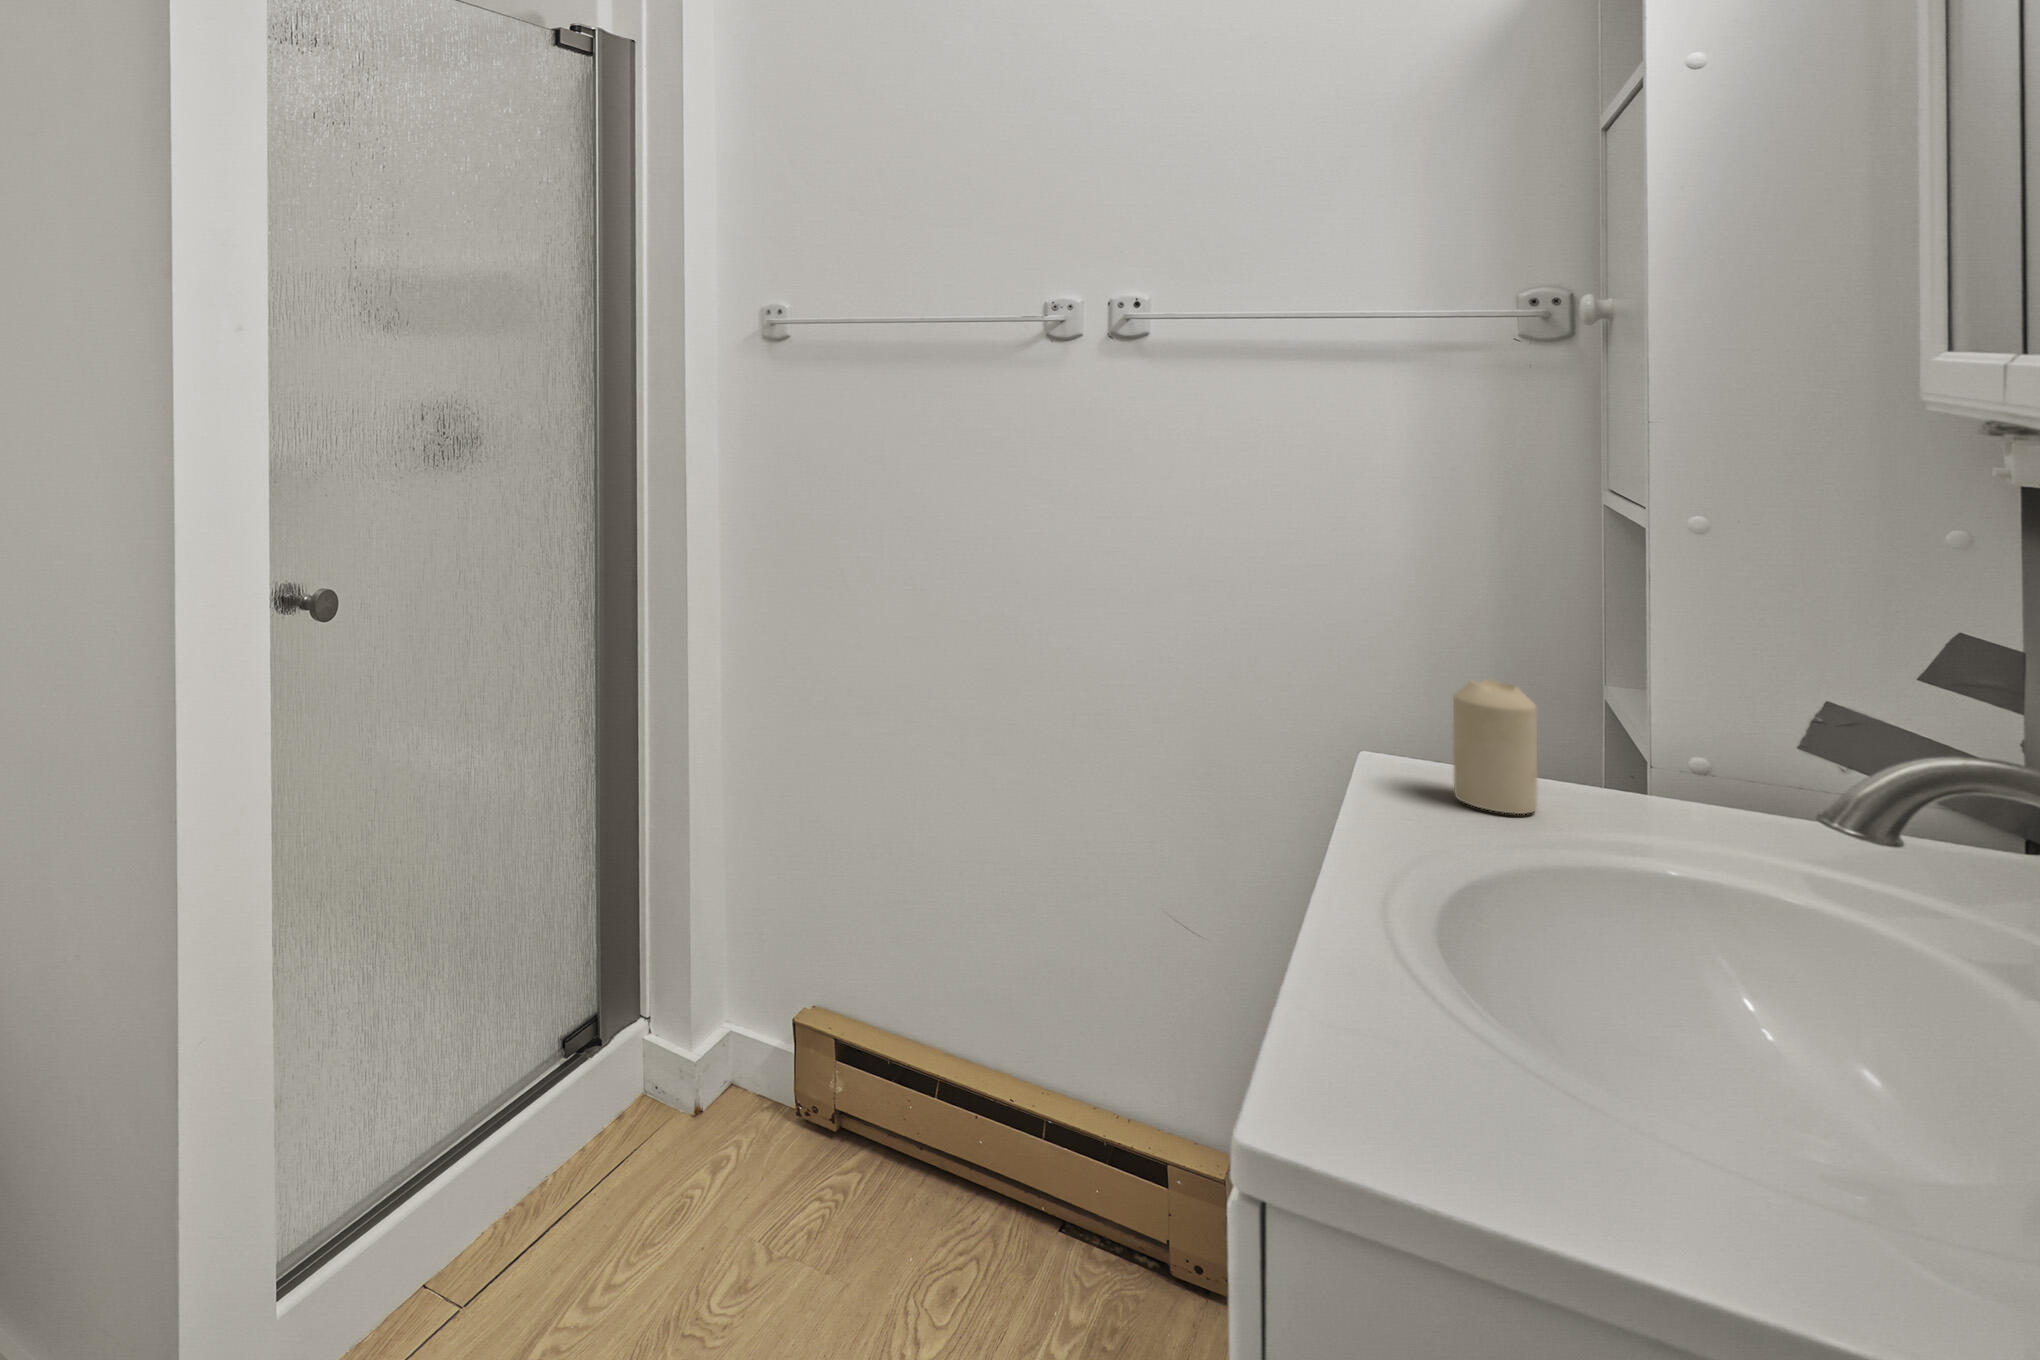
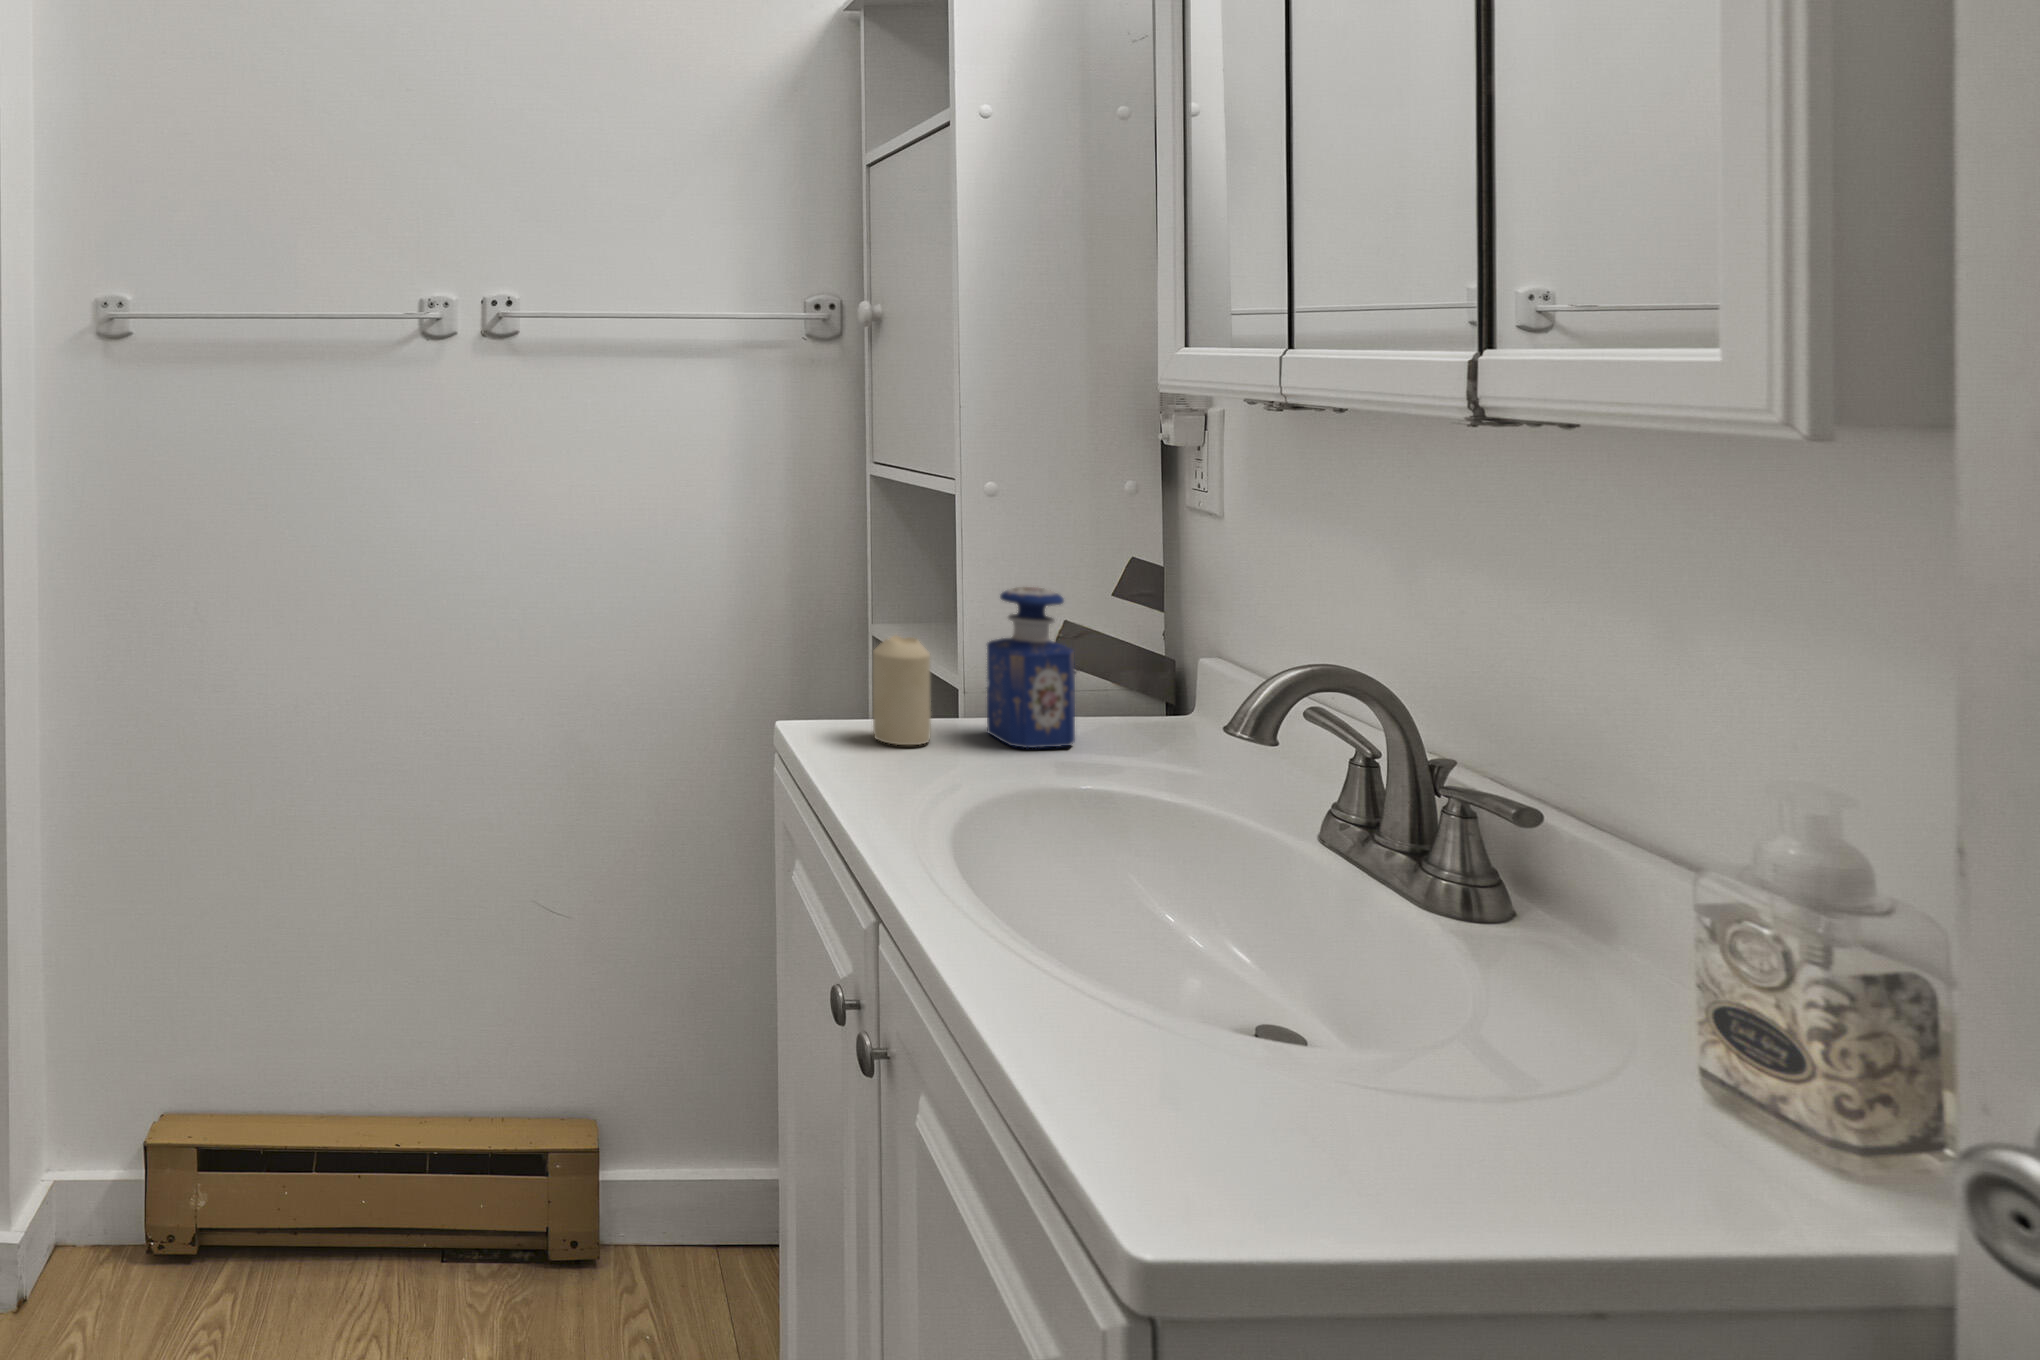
perfume bottle: none [1639,643,1781,860] -> present [987,587,1075,748]

